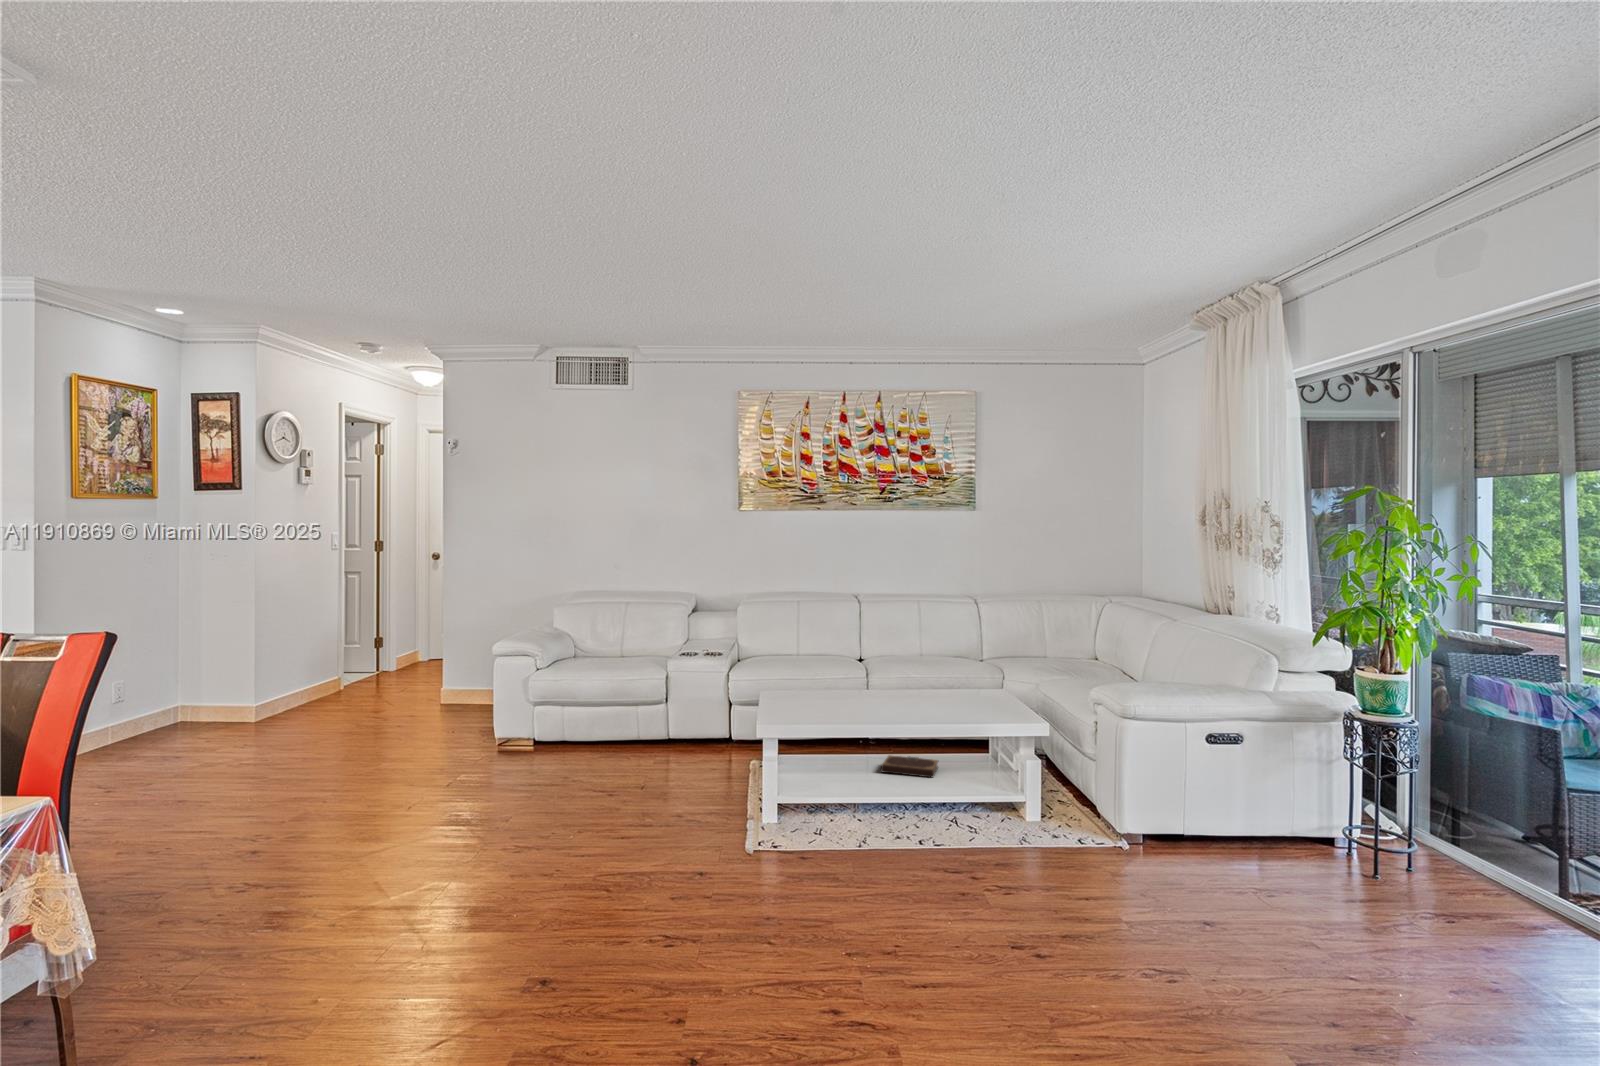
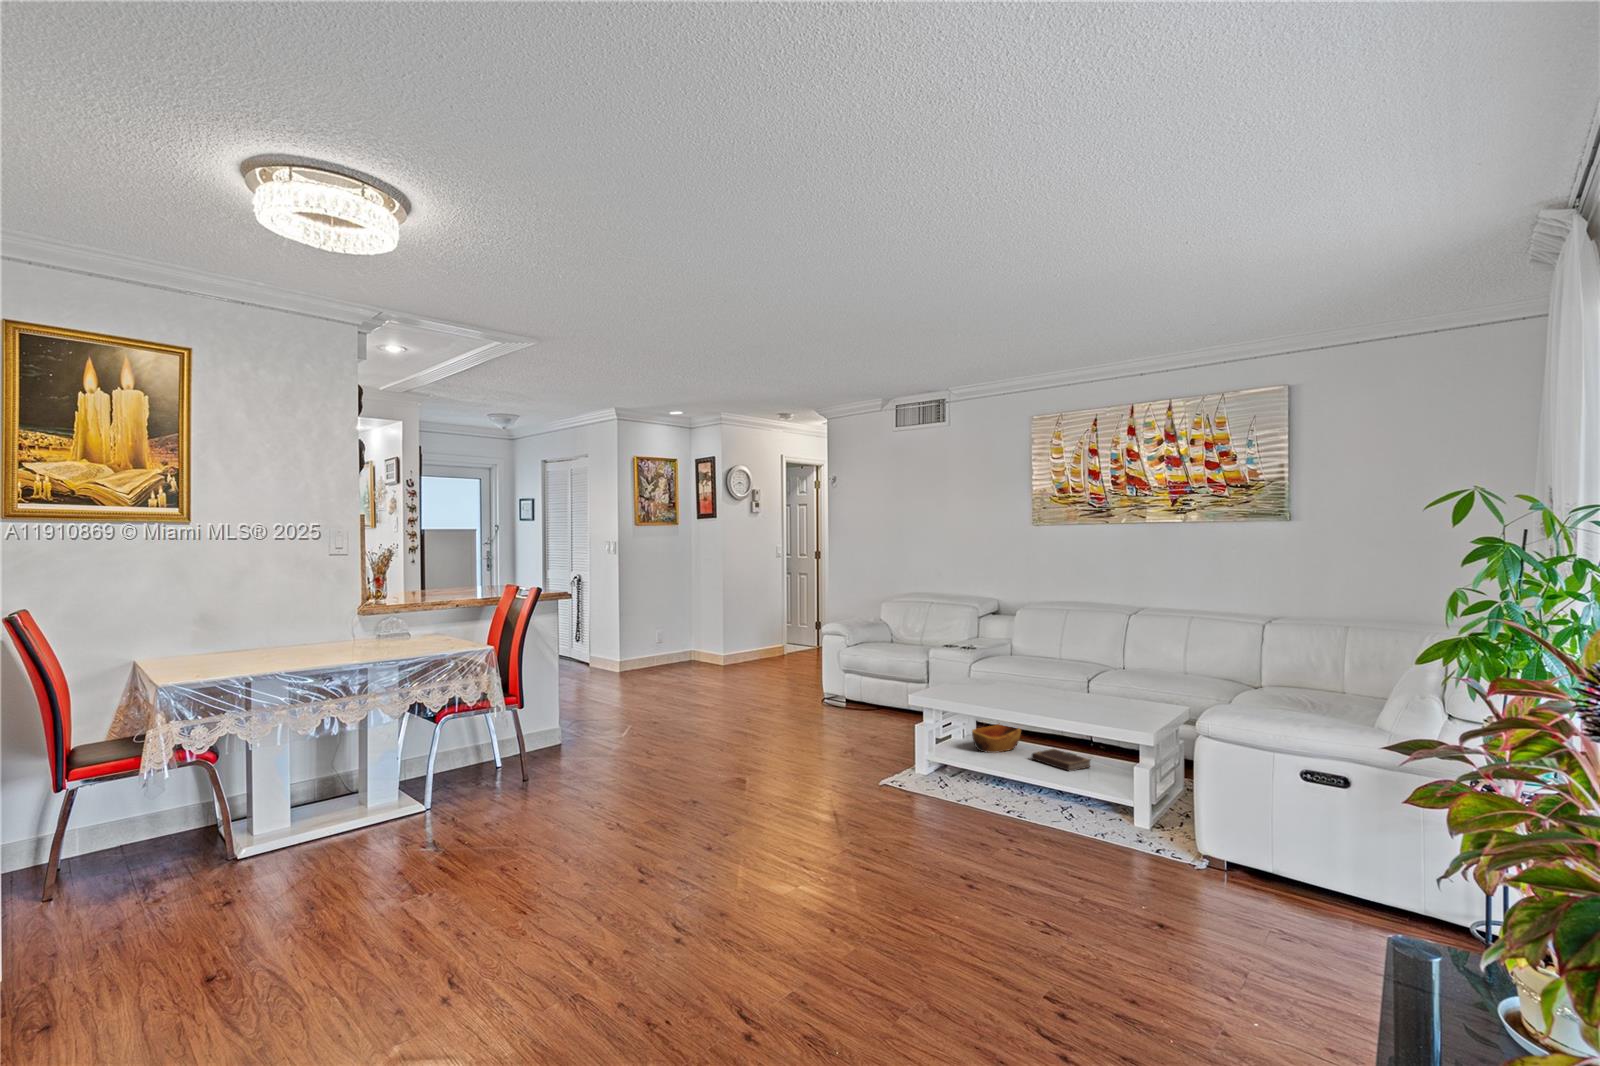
wooden bowl: none [807,731,850,775] -> present [972,723,1021,753]

